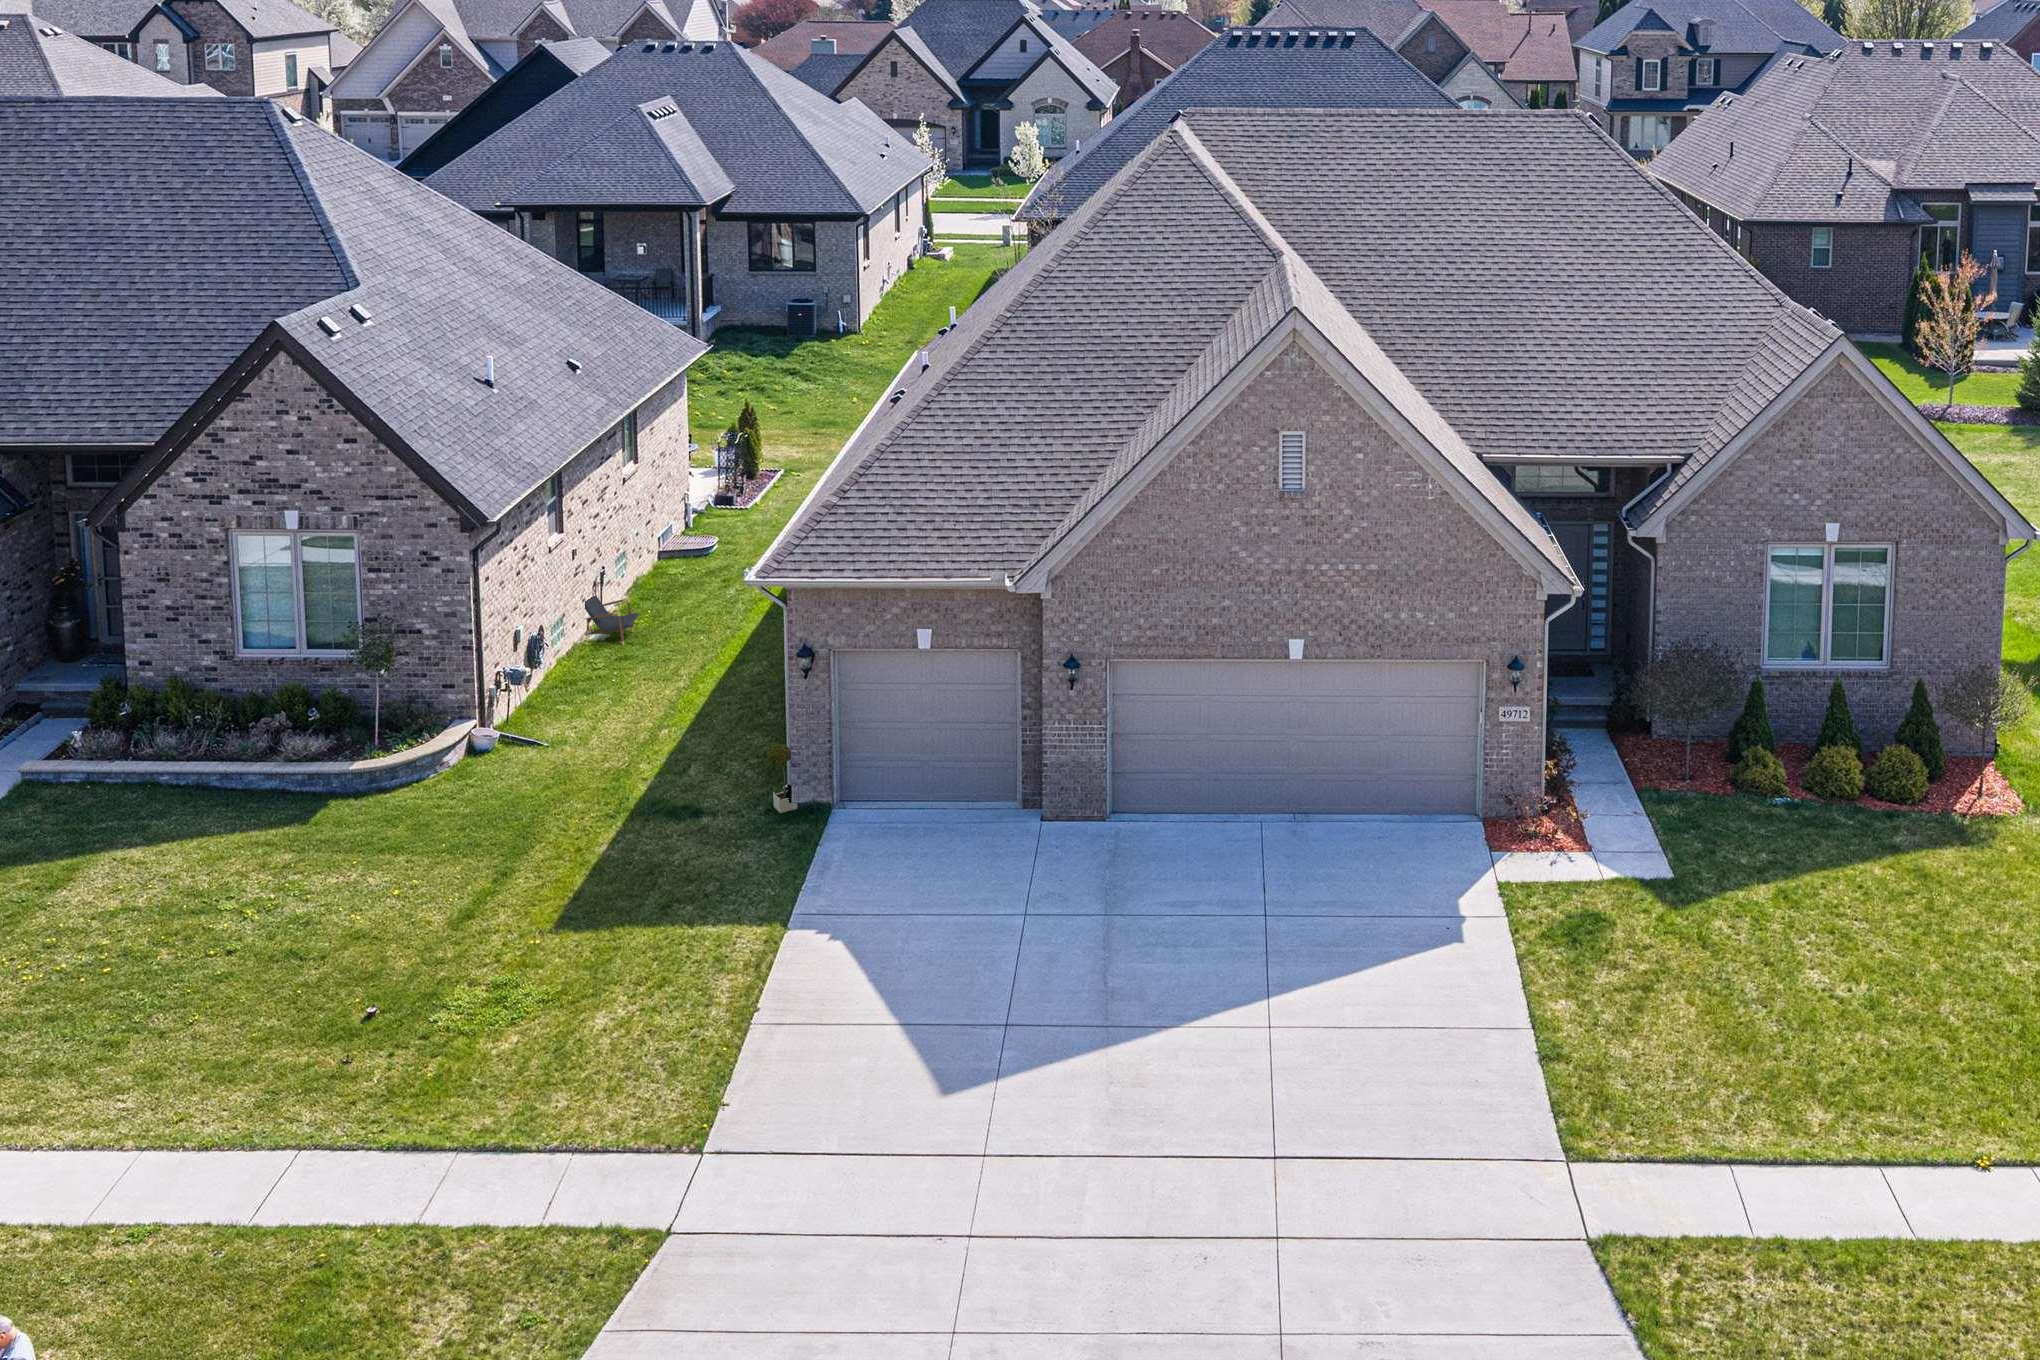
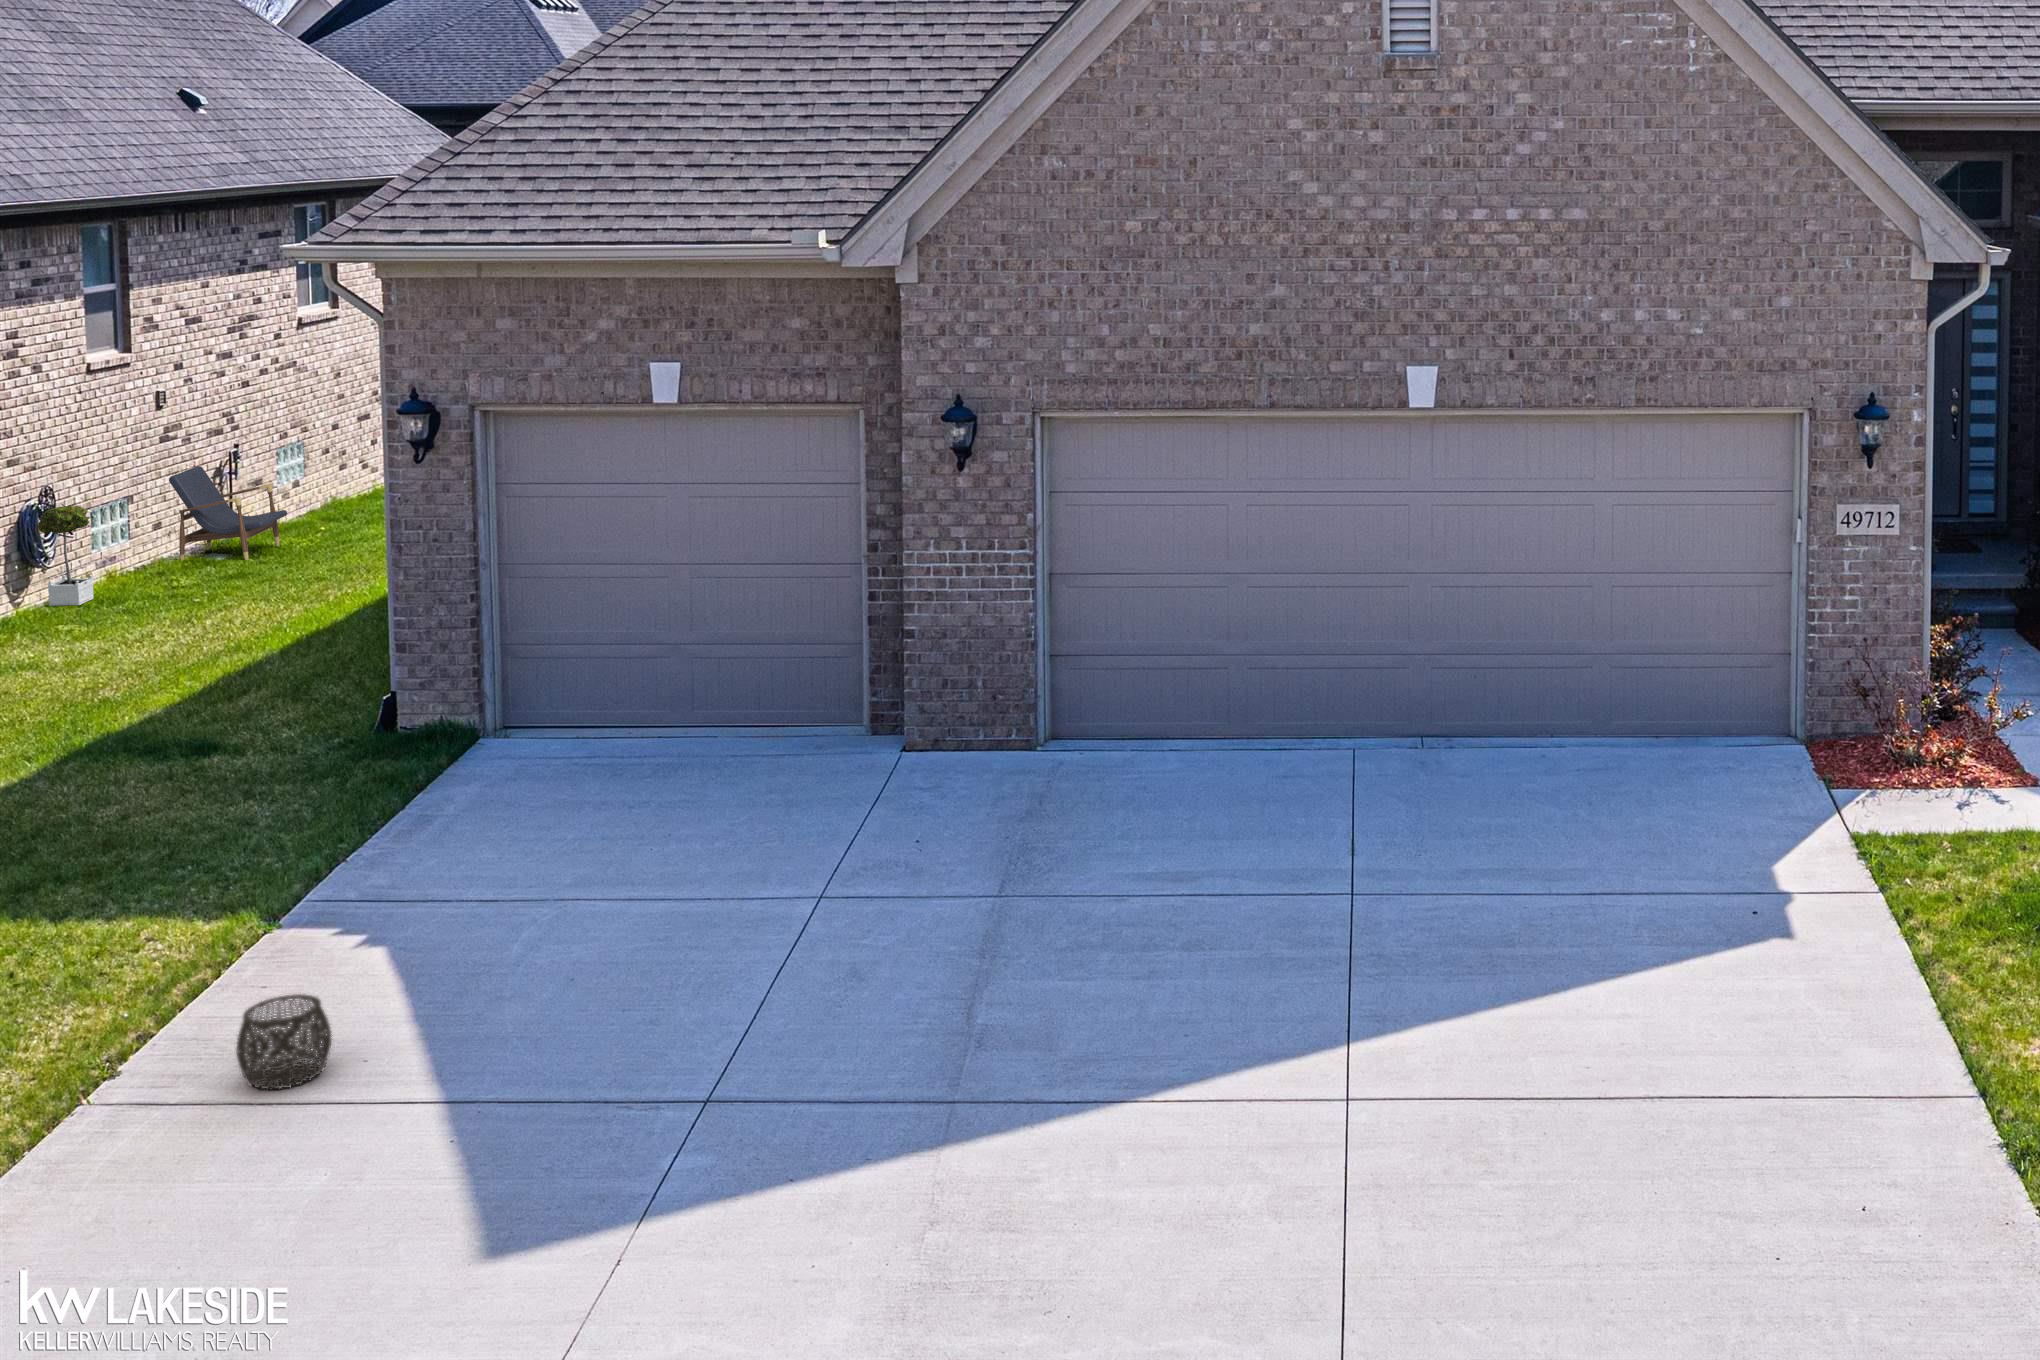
potted tree: present [767,743,797,813] -> present [37,505,94,606]
woven basket: none [834,973,869,1013] -> present [236,994,332,1090]

